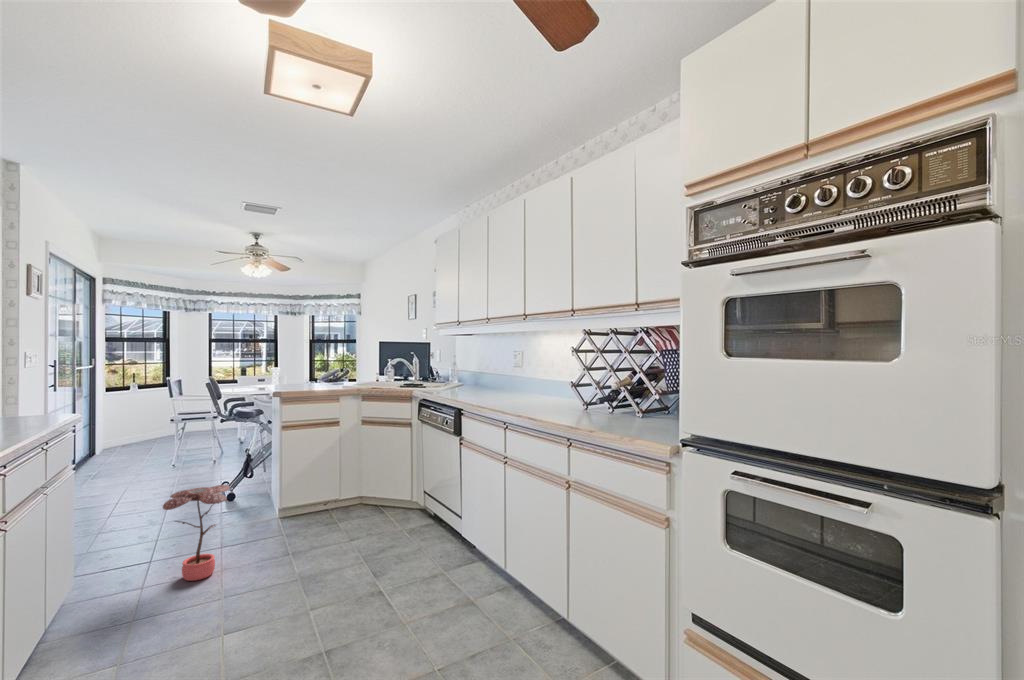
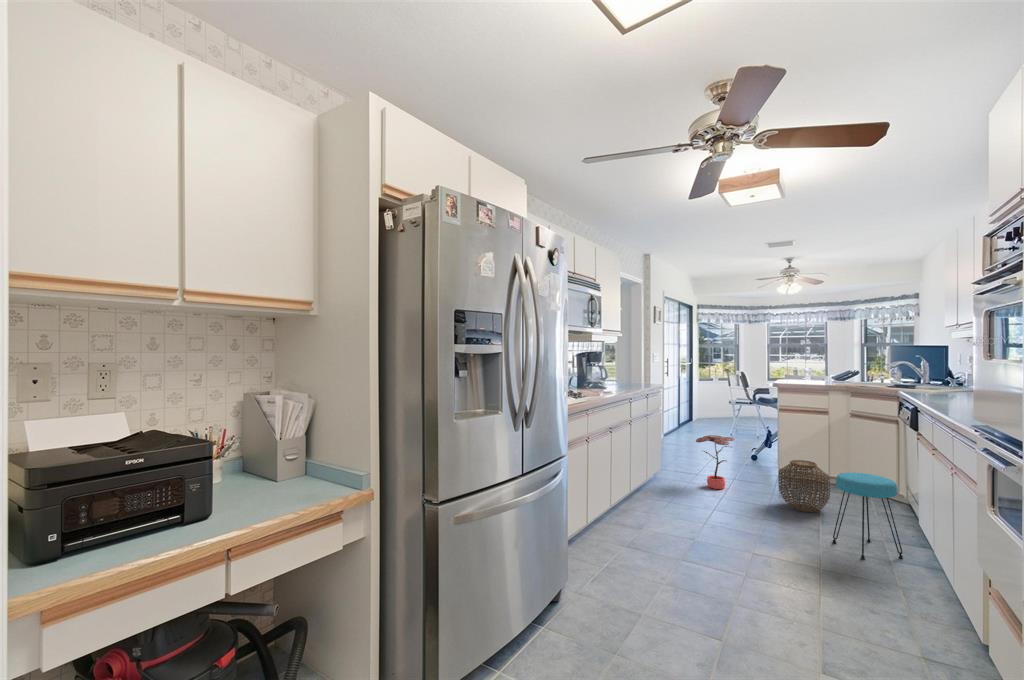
woven basket: none [307,495,371,569] -> present [778,460,830,512]
stool: none [407,499,478,615] -> present [832,473,903,558]

